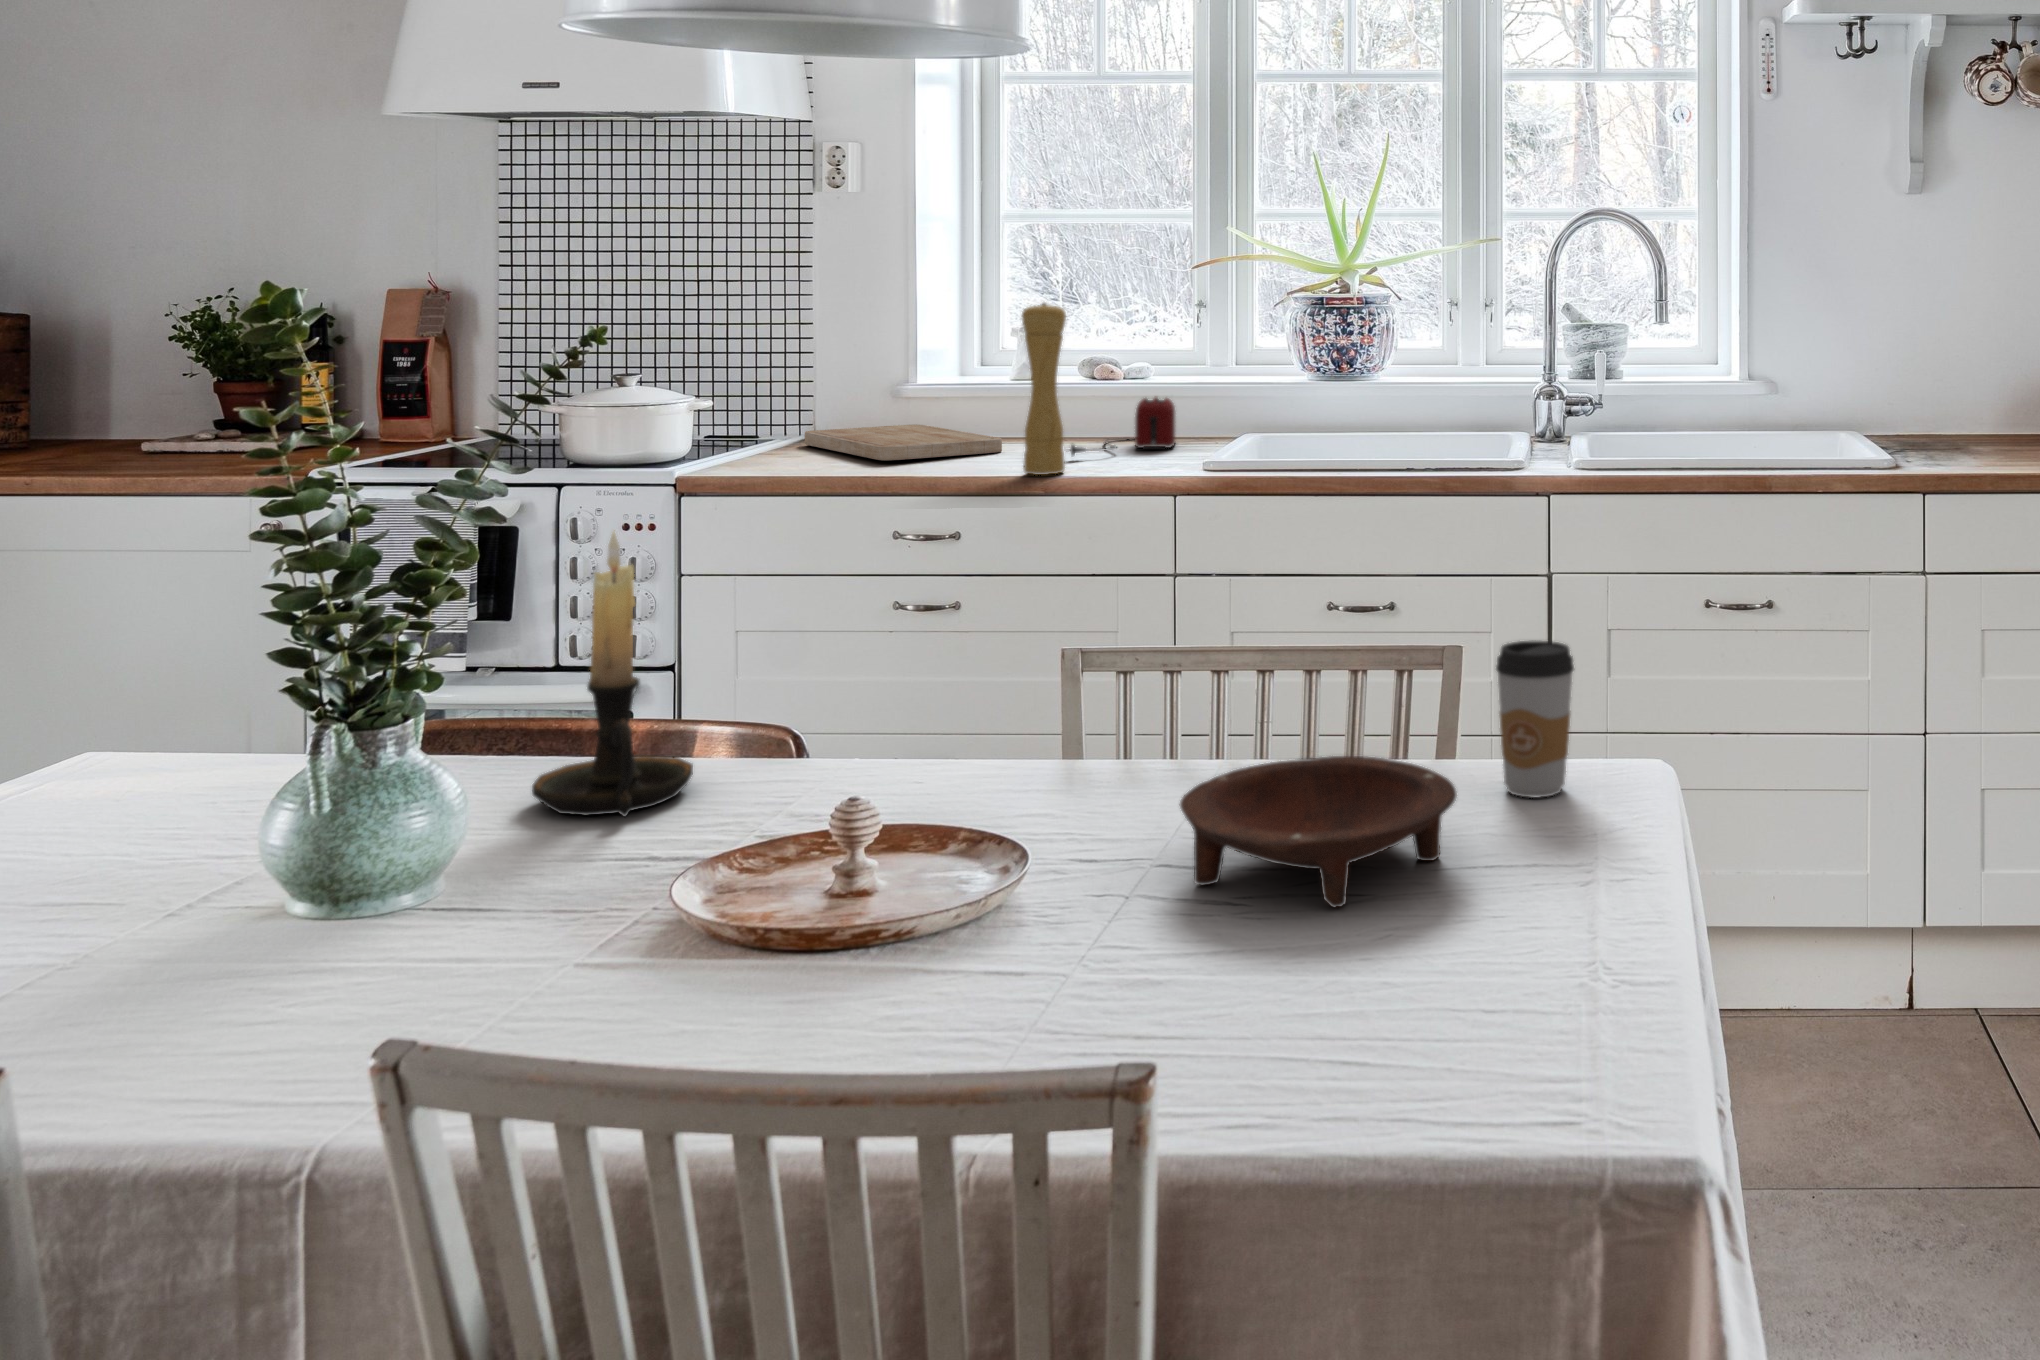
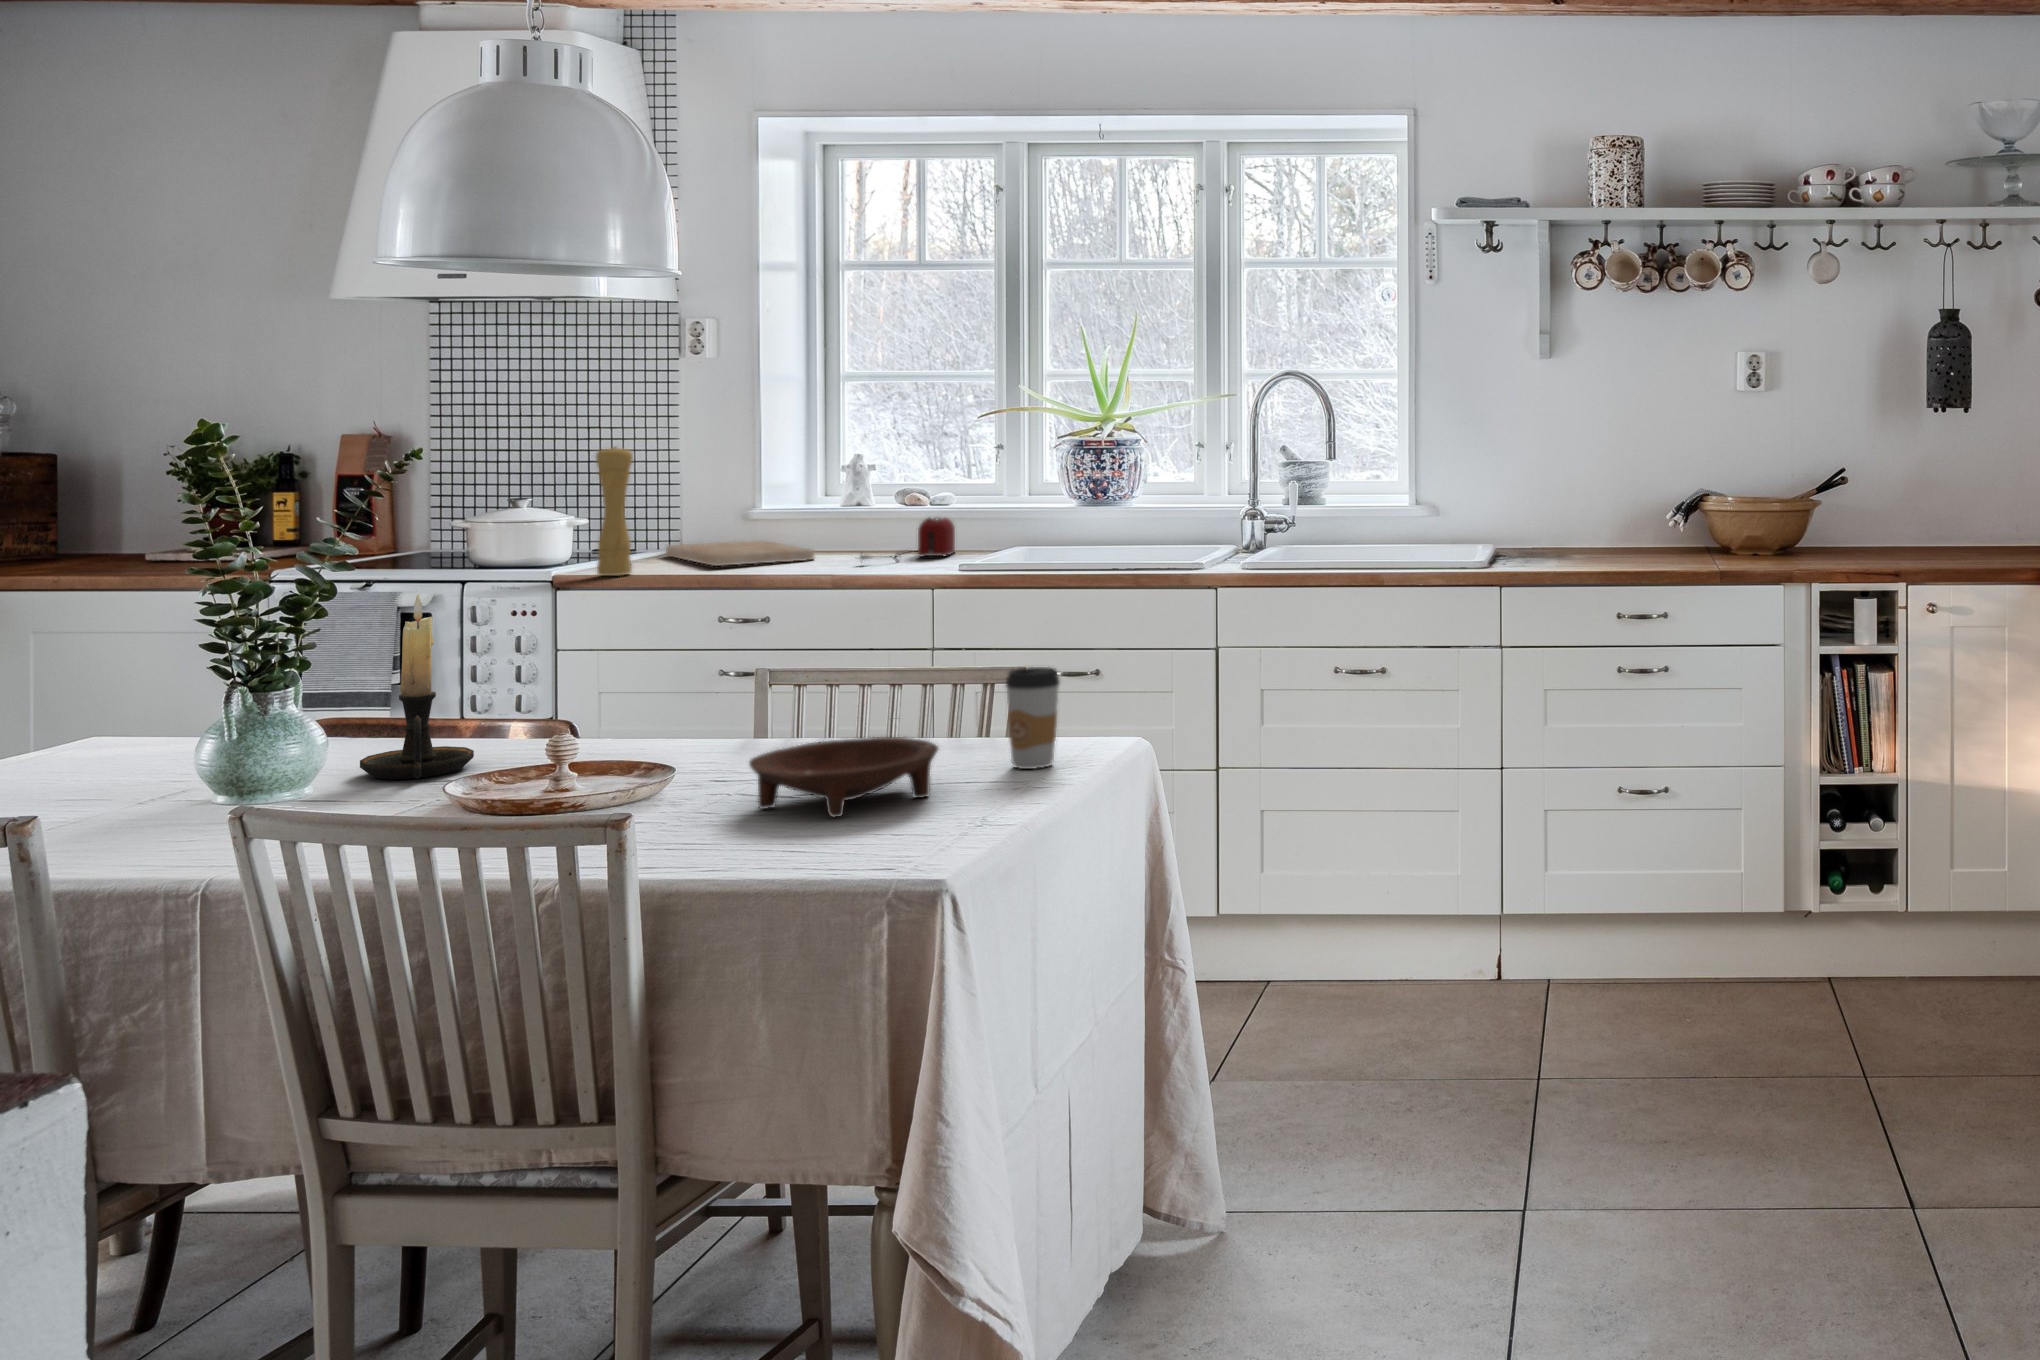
pepper mill: present [1022,303,1066,475] -> present [596,447,633,576]

